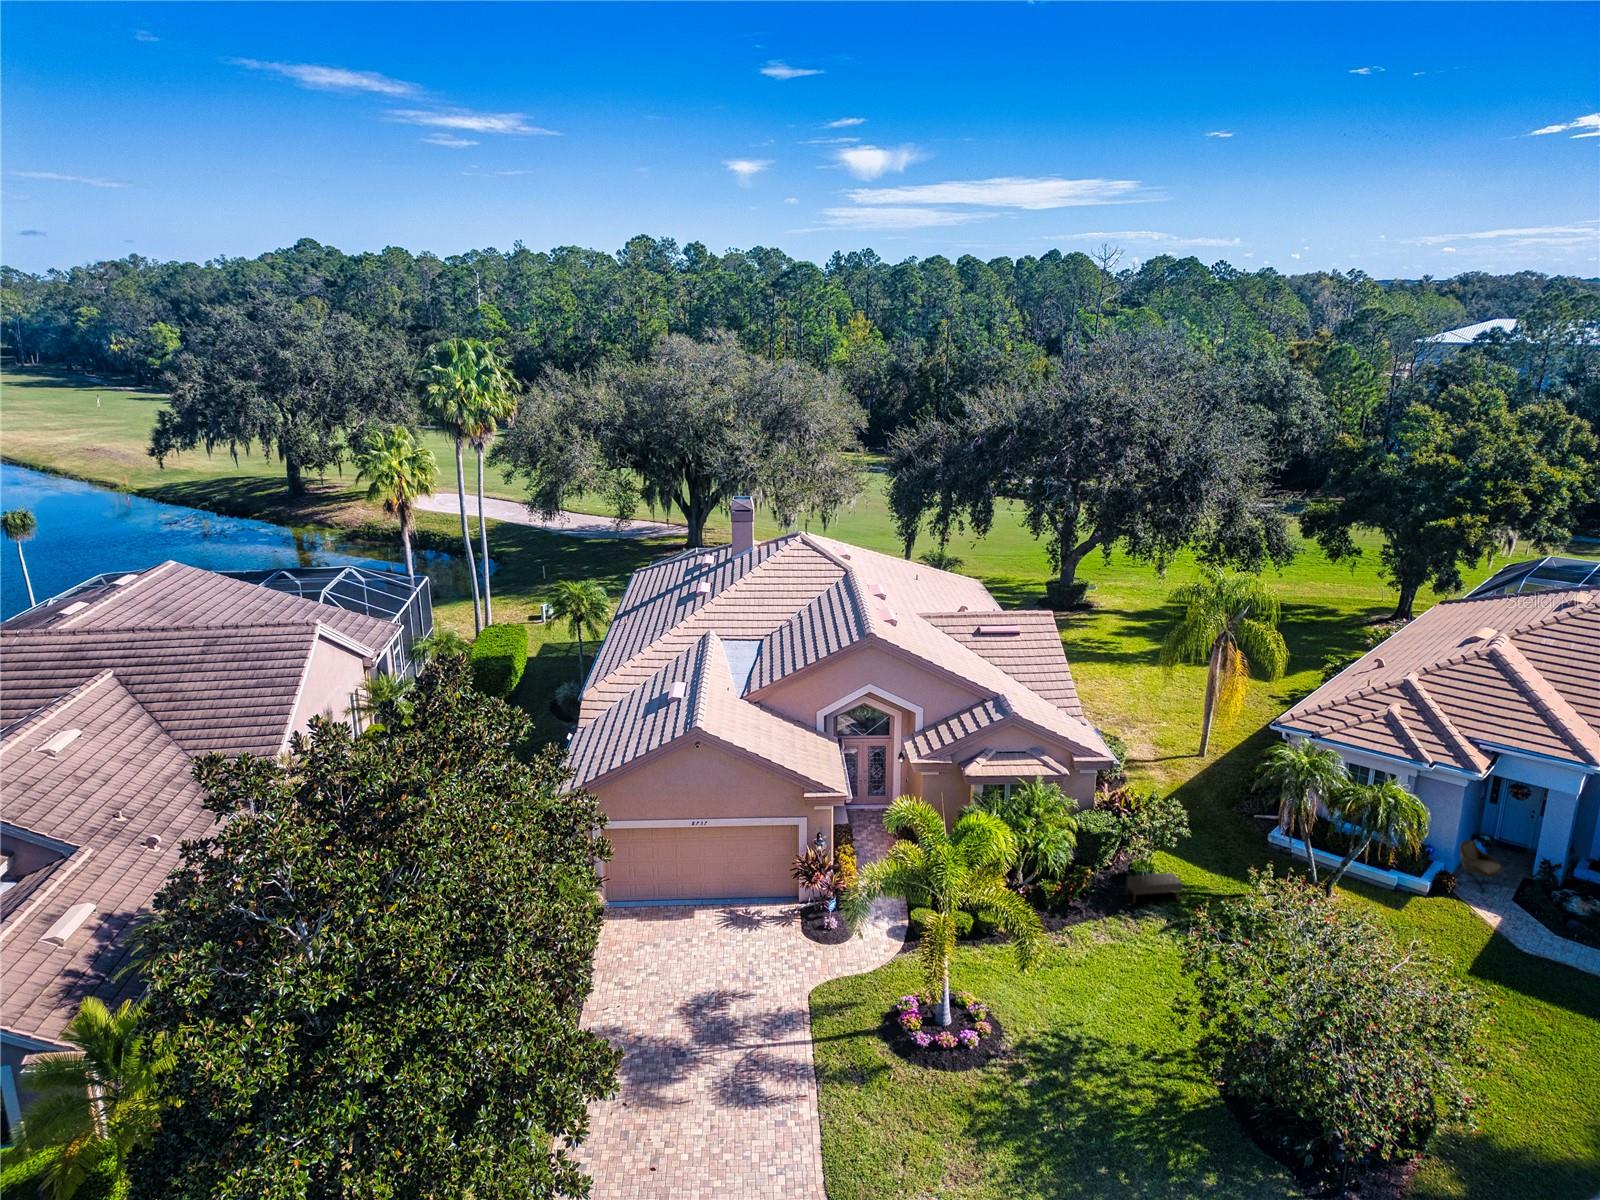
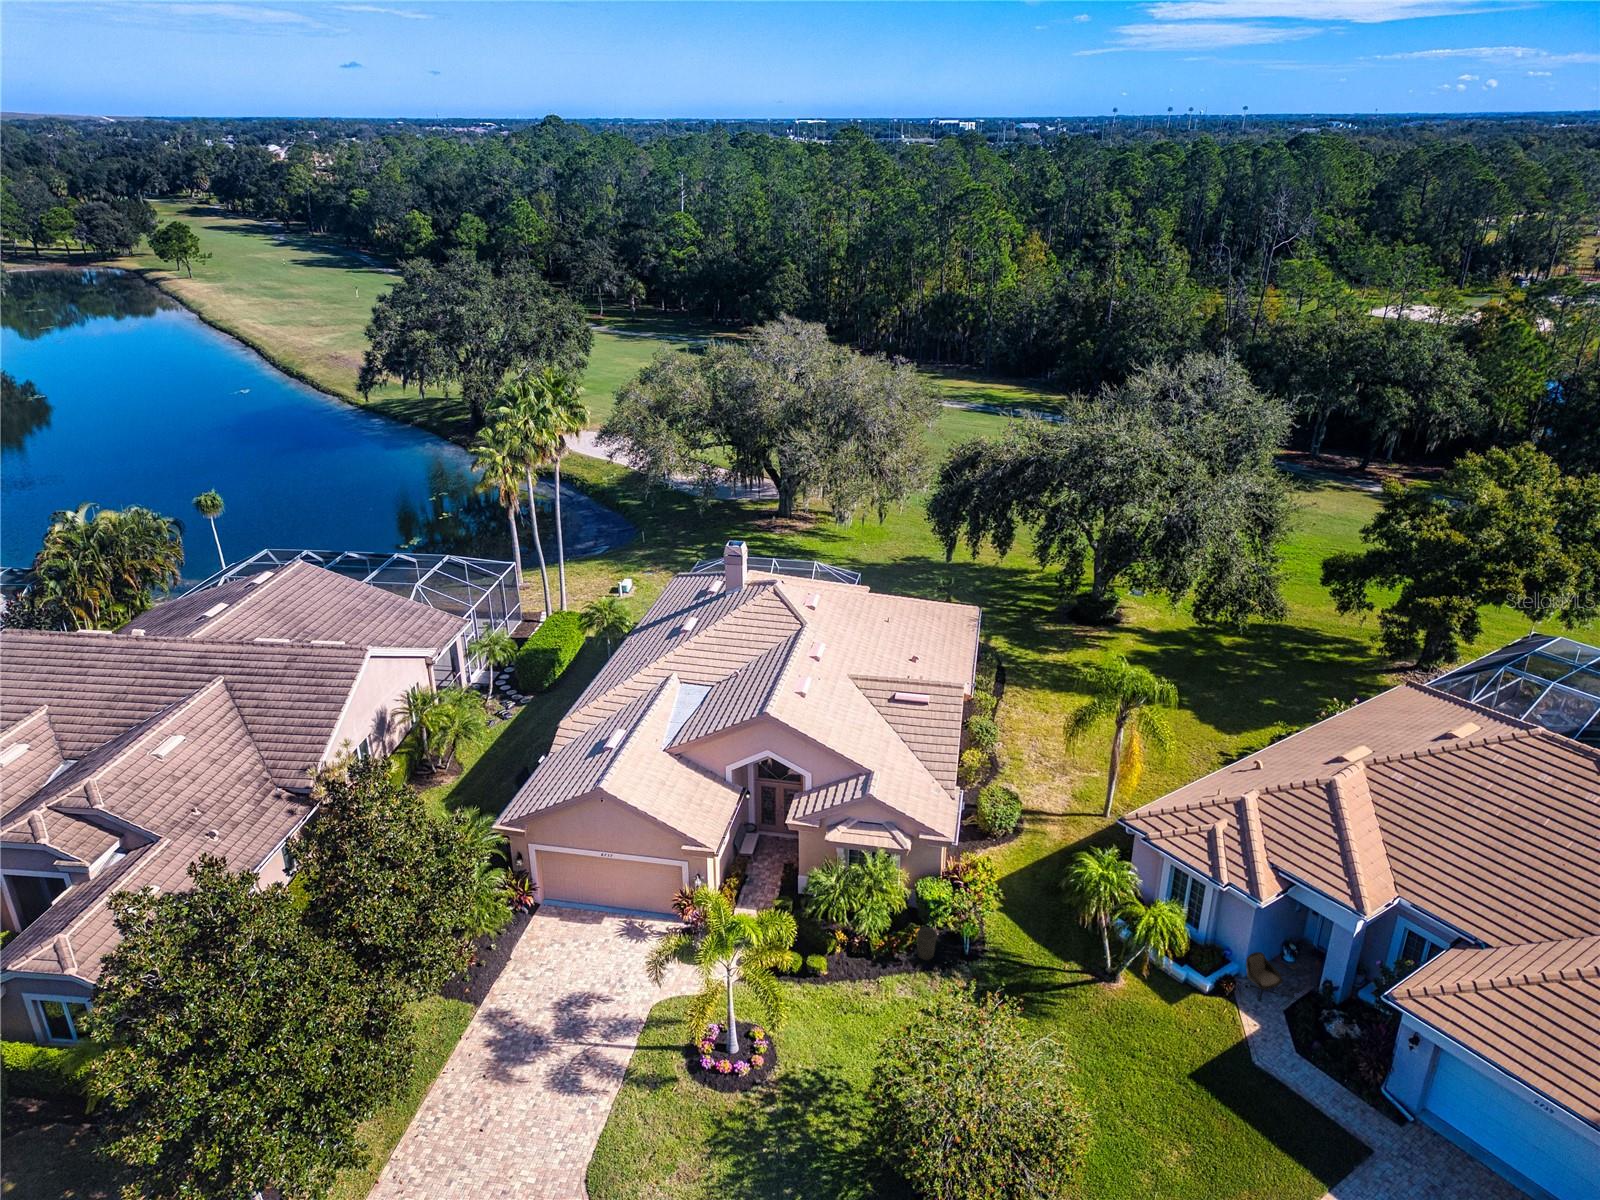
trash can: none [1095,863,1121,902] -> present [917,927,937,960]
bench: present [1126,873,1181,904] -> none [943,941,985,967]

